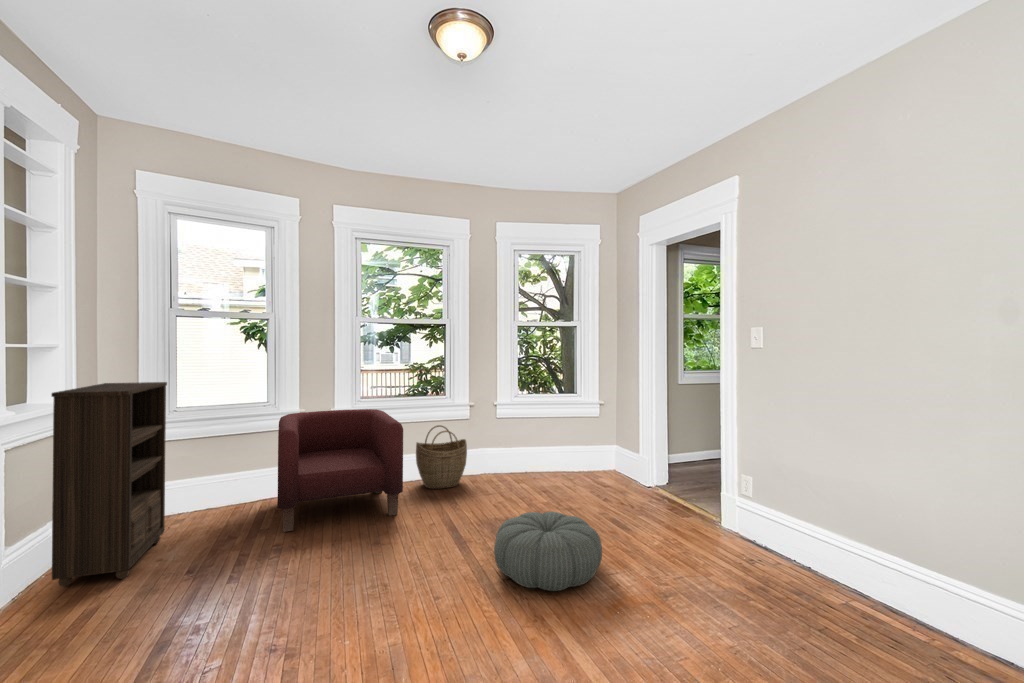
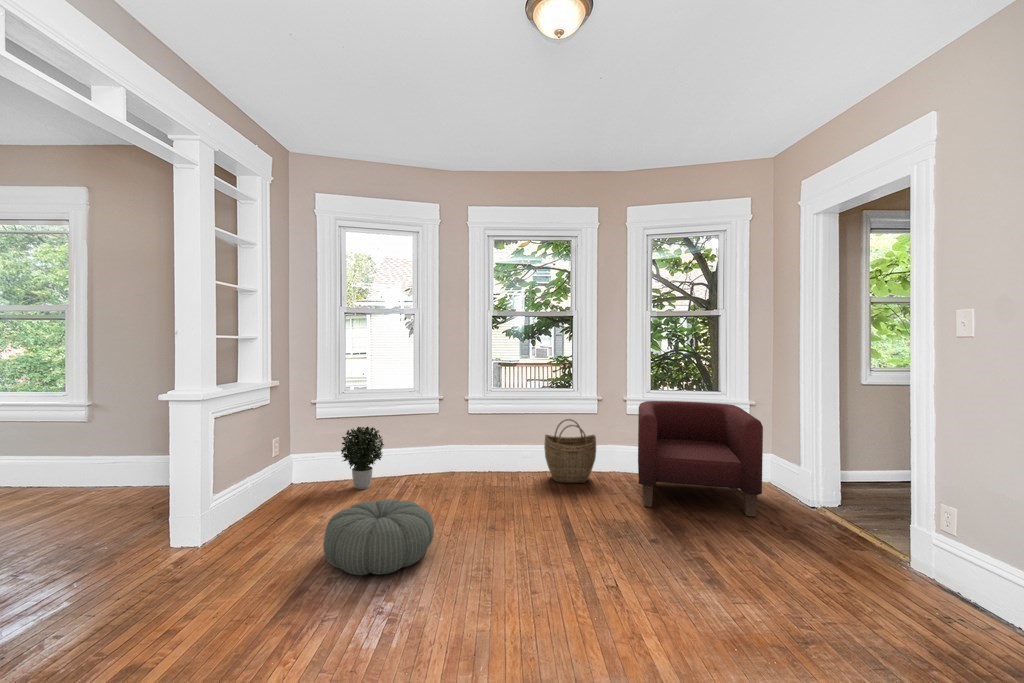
bookshelf: present [52,382,167,586] -> none [244,368,329,529]
armchair: present [277,409,403,532] -> present [638,401,763,516]
potted plant: none [178,448,236,521] -> present [341,427,384,490]
pouf: present [494,512,602,591] -> present [323,499,434,575]

